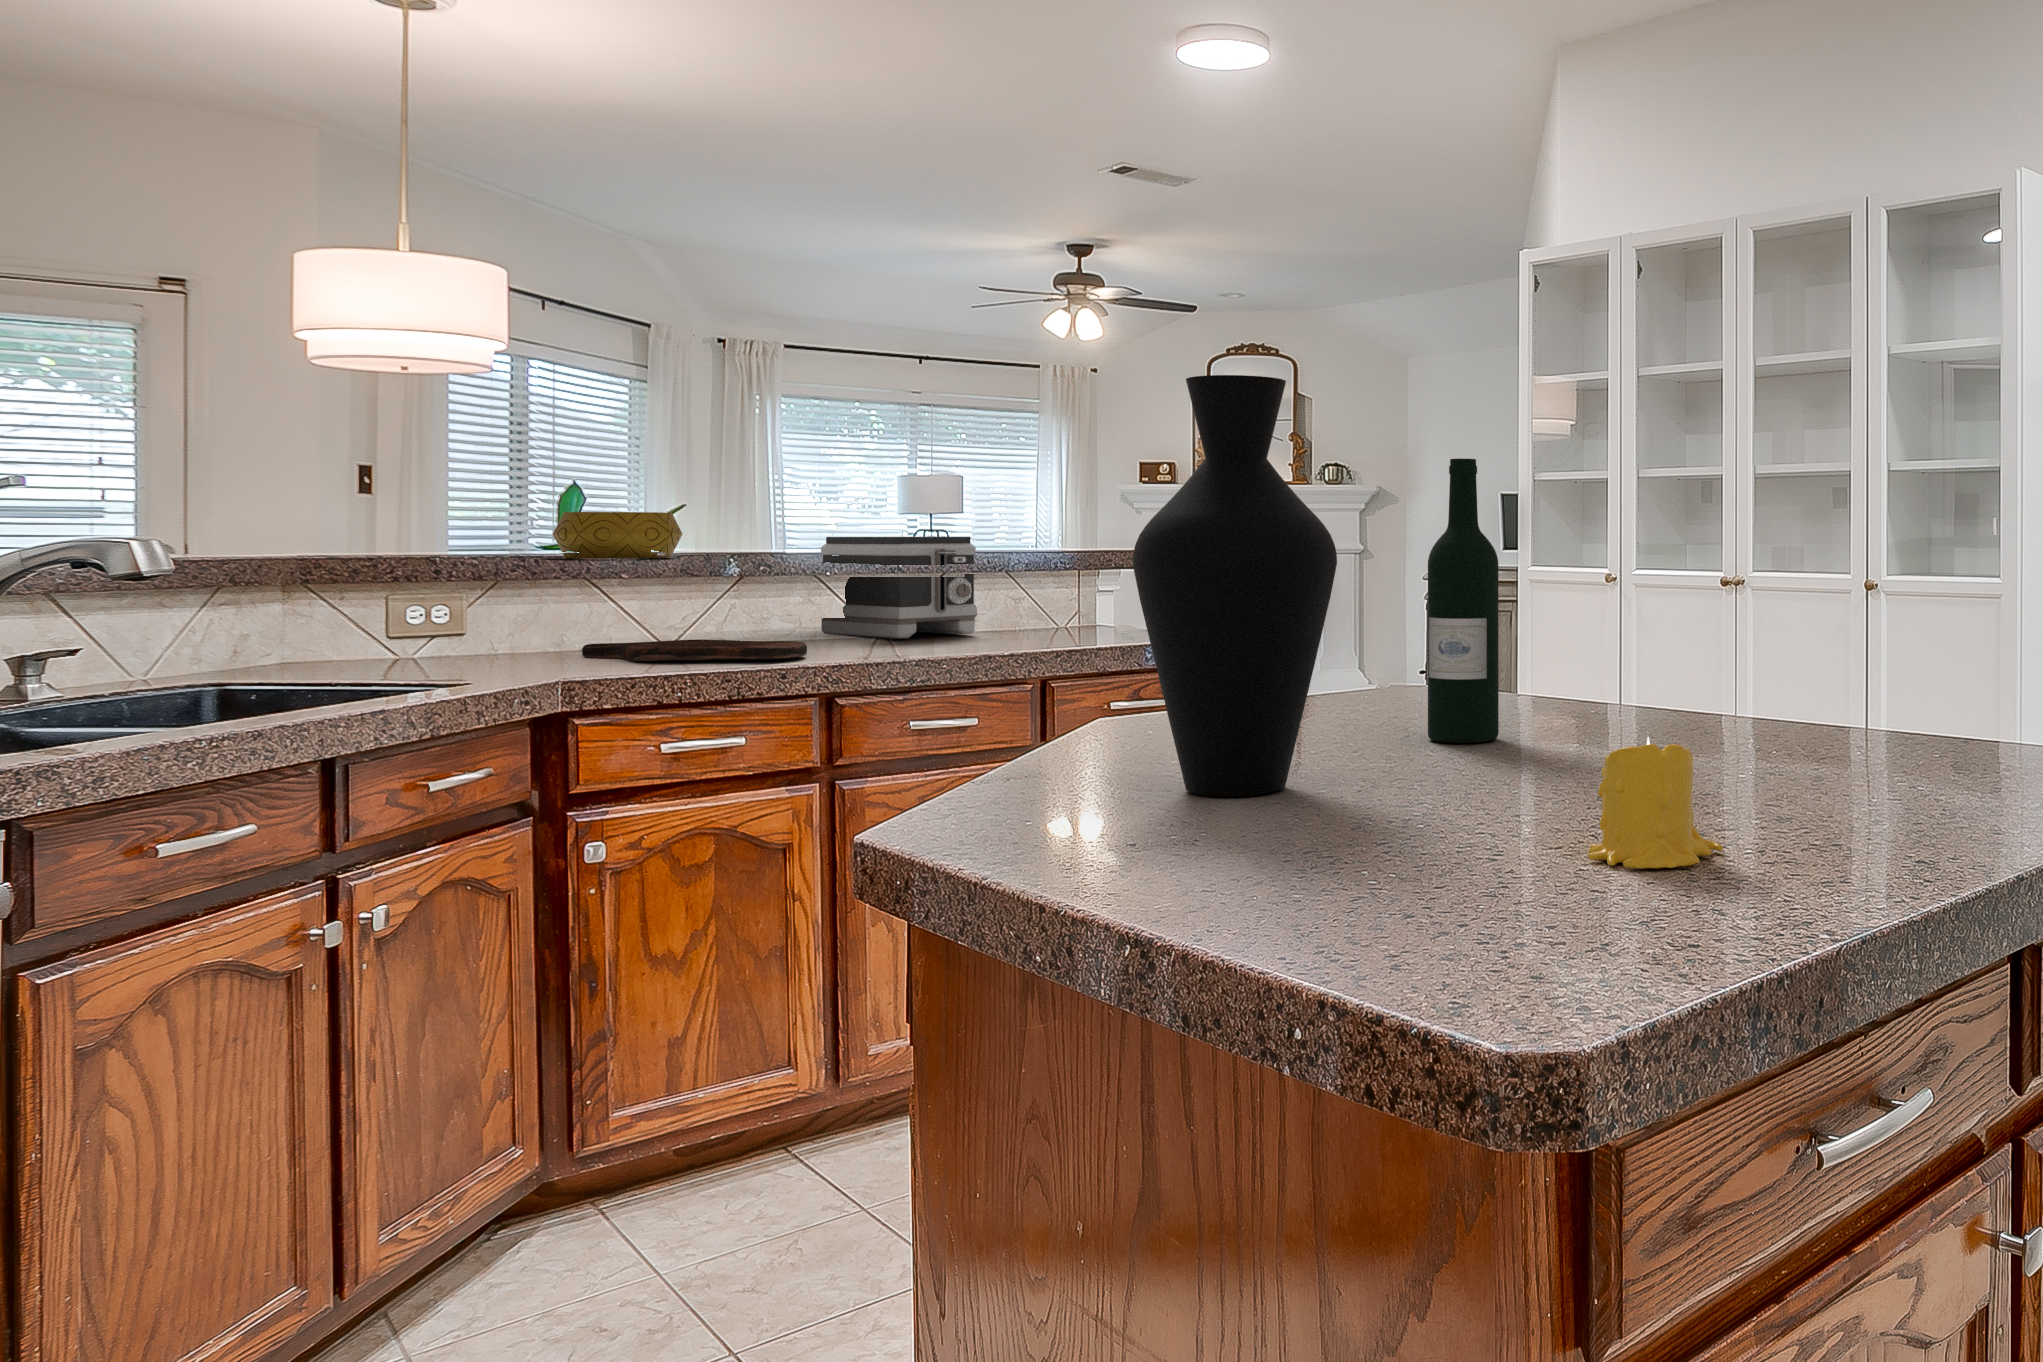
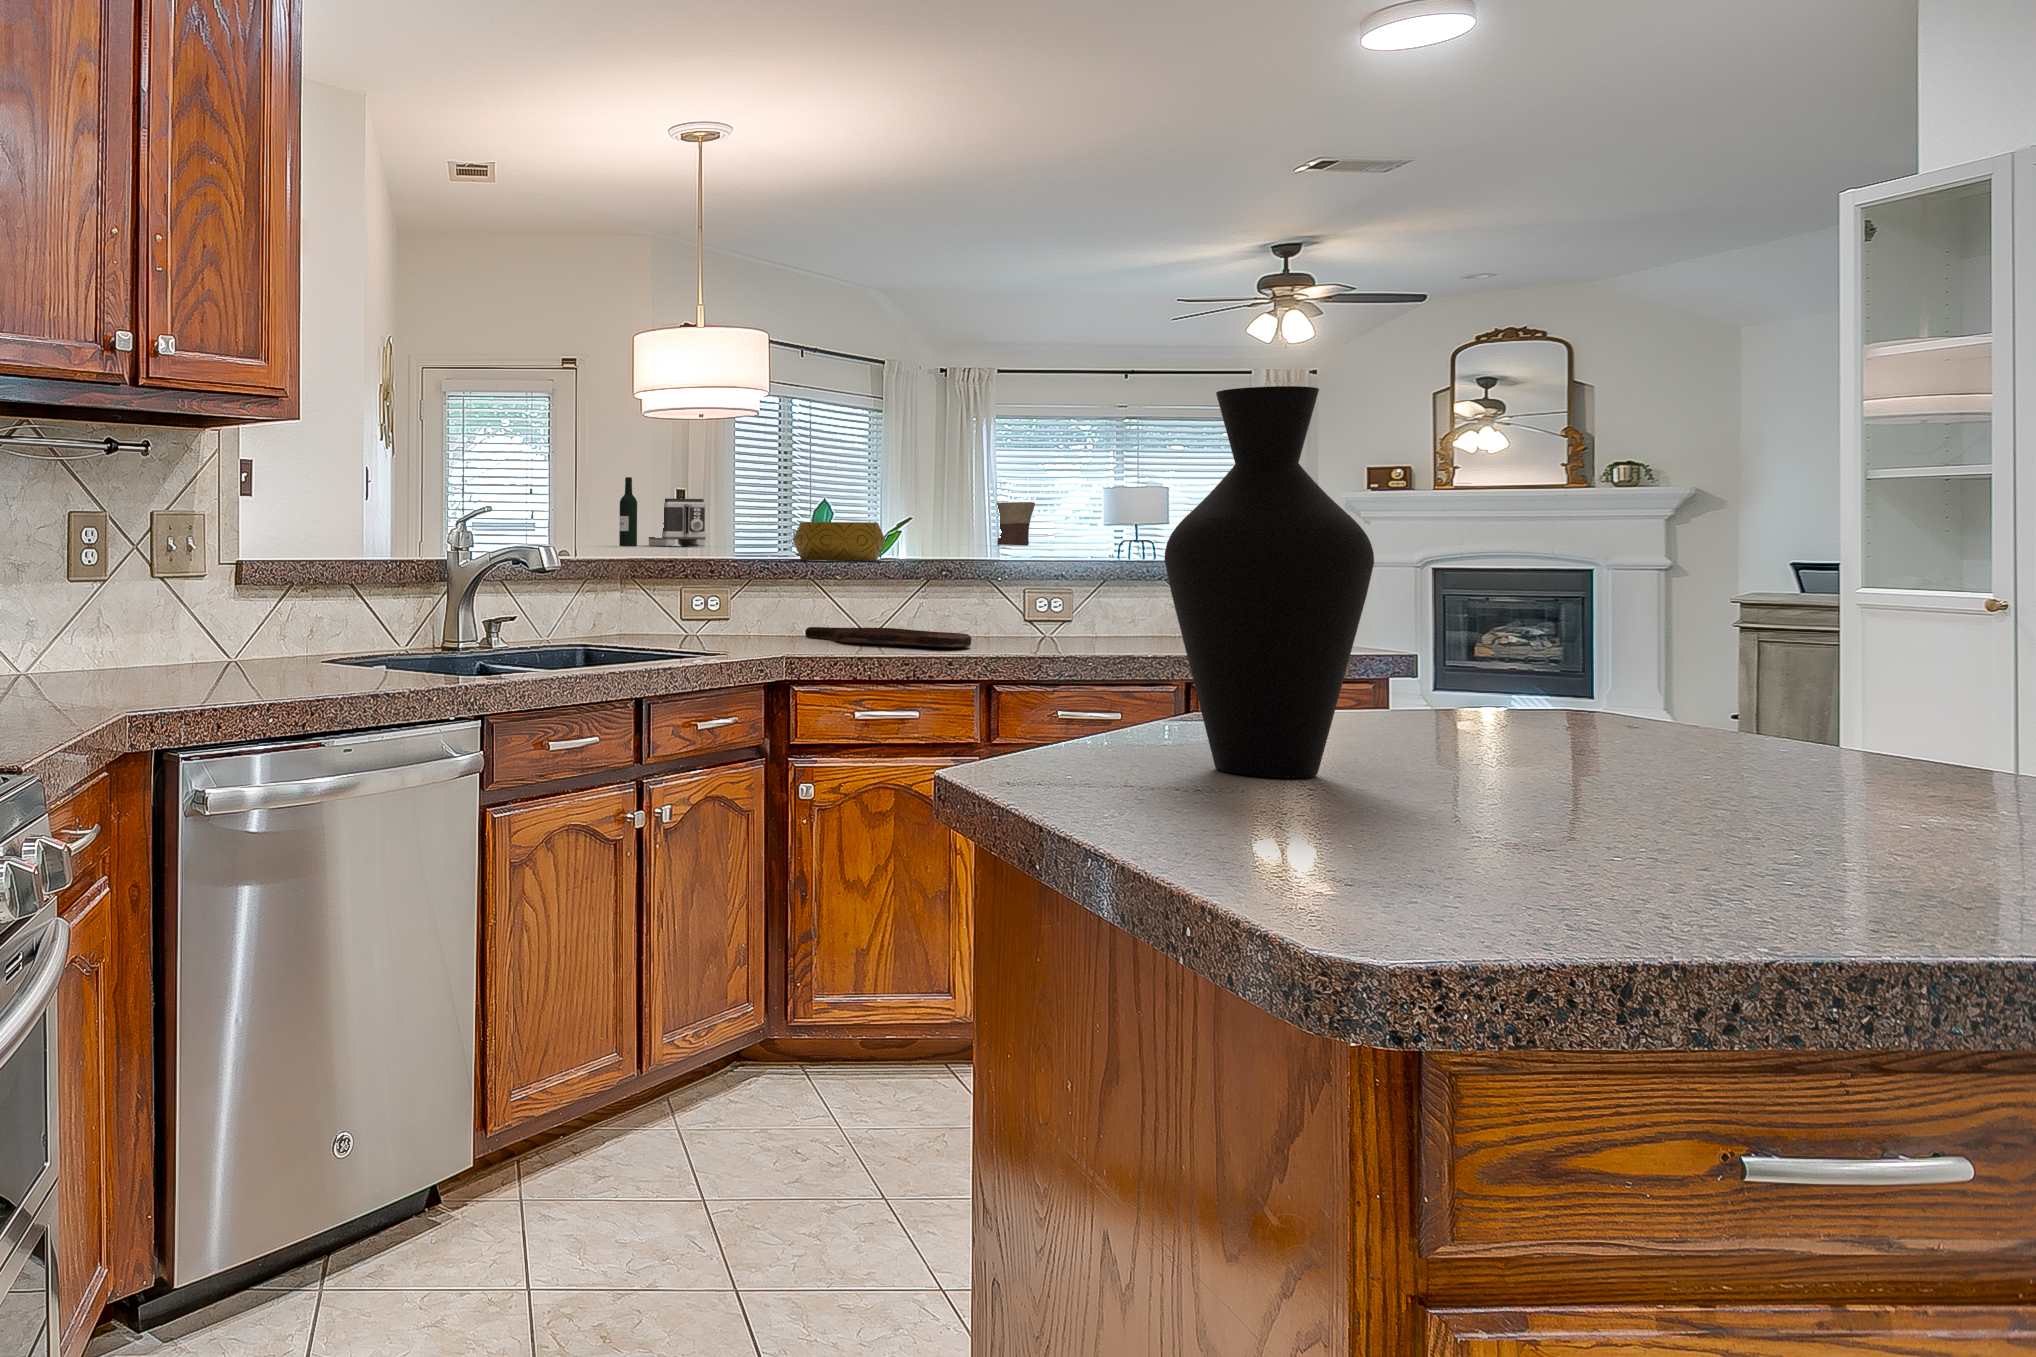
wine bottle: present [1428,459,1499,743] -> present [619,477,637,546]
flower pot: none [788,489,831,535] -> present [997,502,1035,546]
toaster: present [821,537,977,639] -> present [648,498,706,547]
candle: present [1588,737,1723,869] -> none [1587,743,1781,887]

